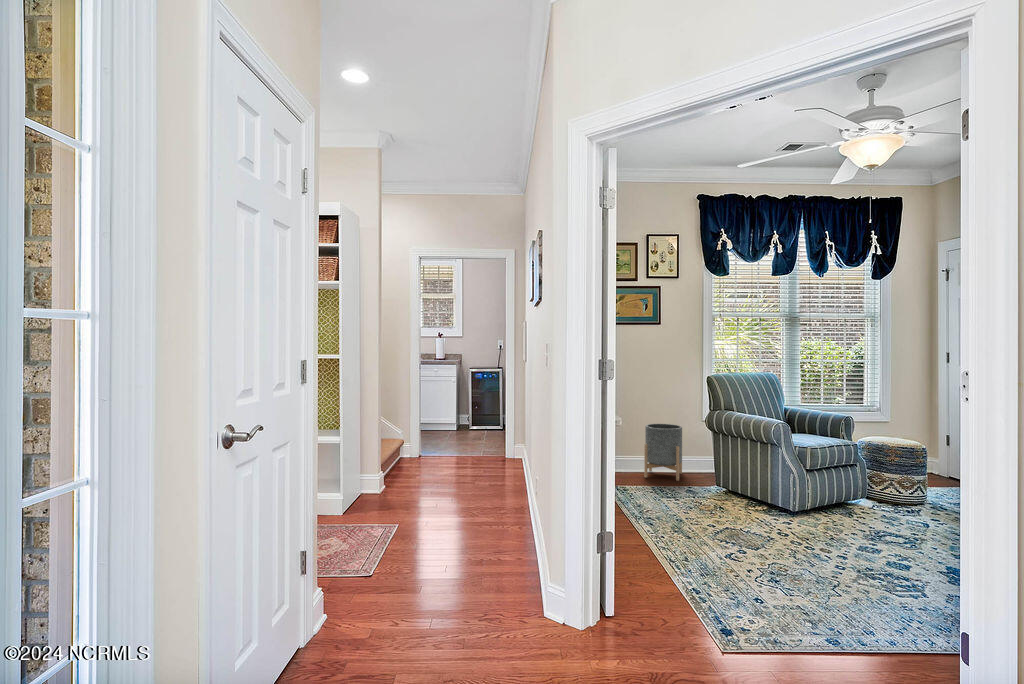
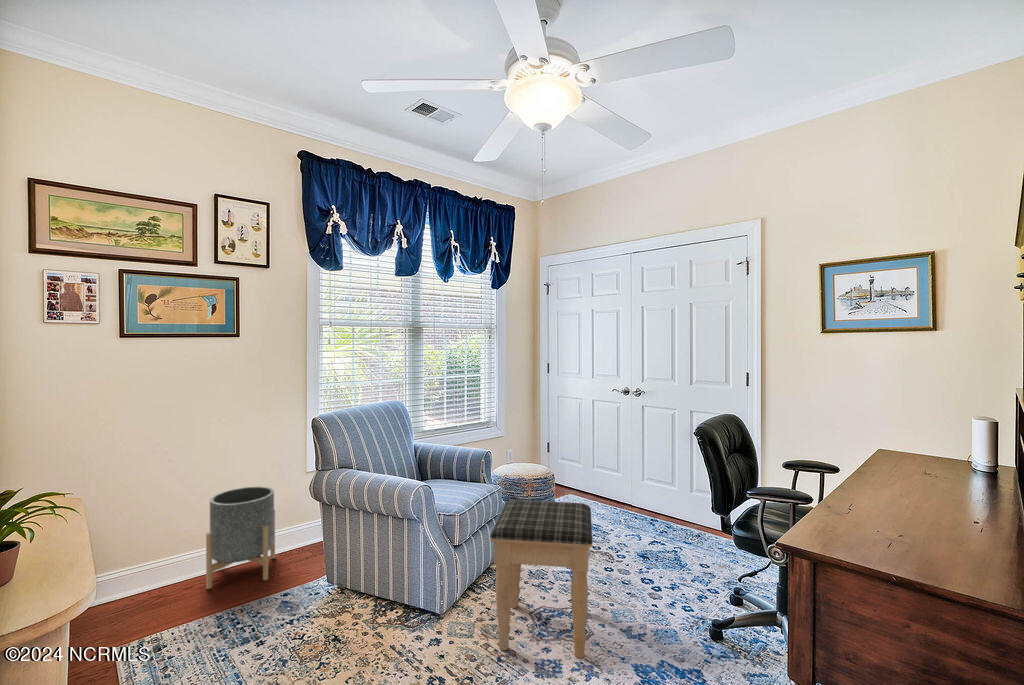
footstool: none [827,444,929,551] -> present [490,500,593,658]

